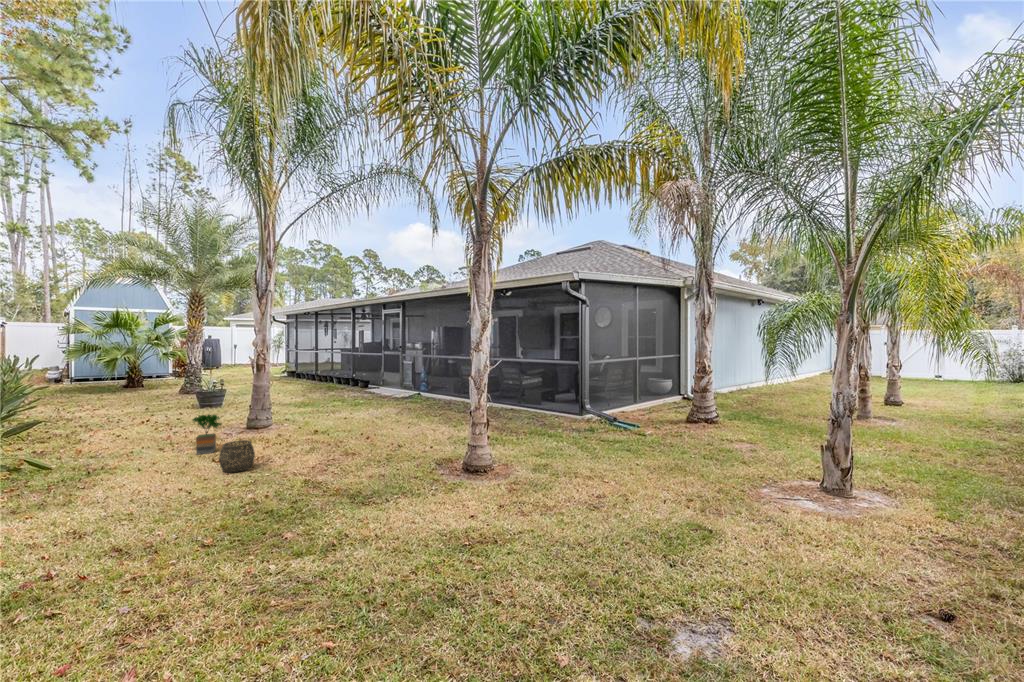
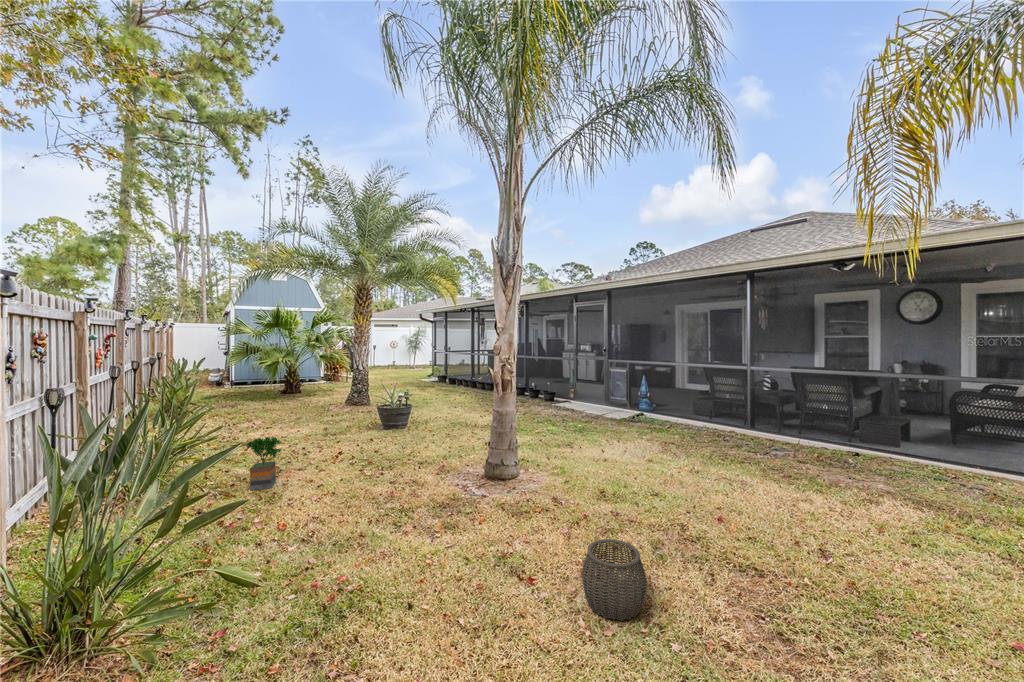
potted tree: present [193,415,221,454] -> present [247,437,281,490]

